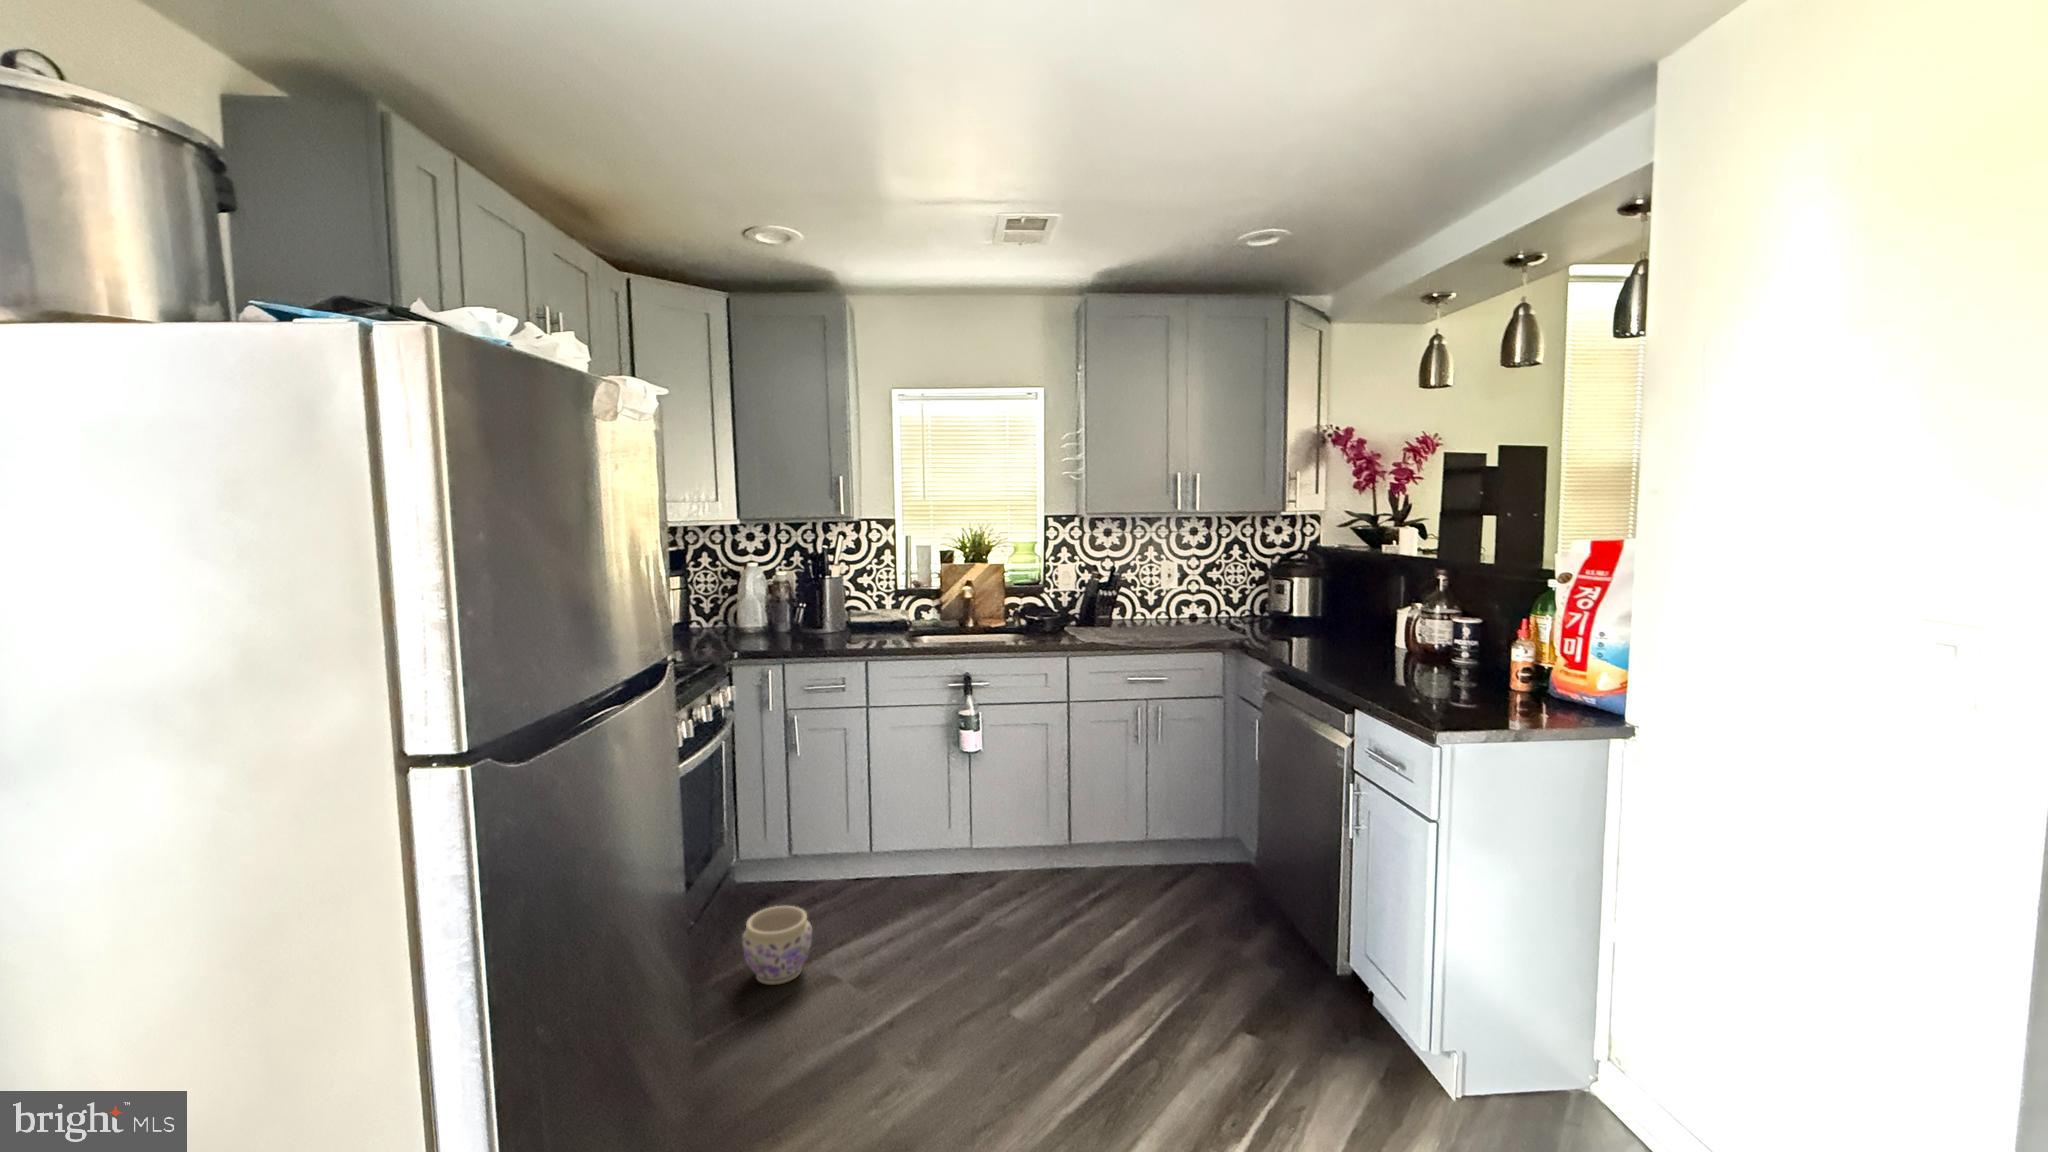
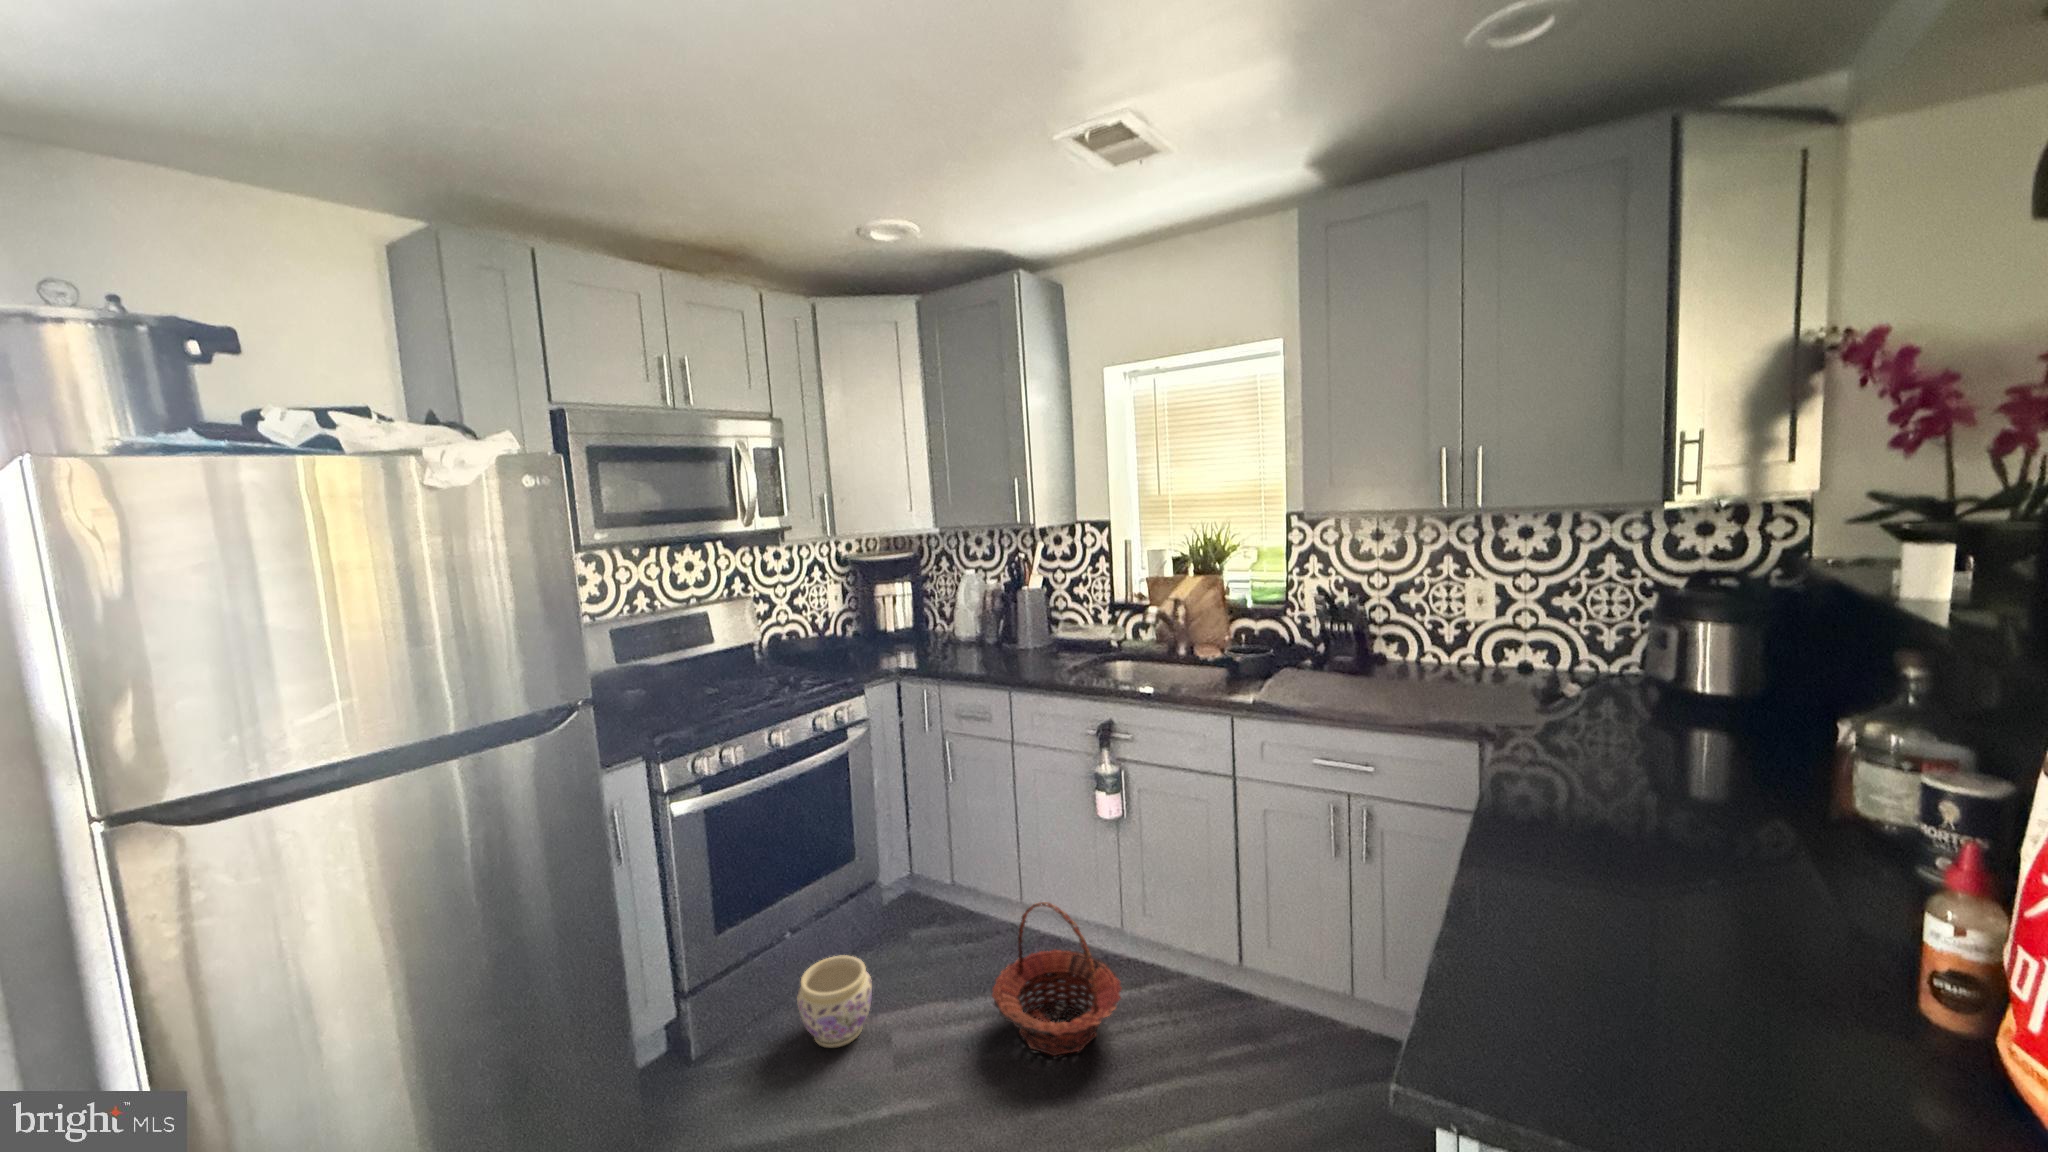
basket: none [904,815,1008,931] -> present [992,902,1121,1056]

